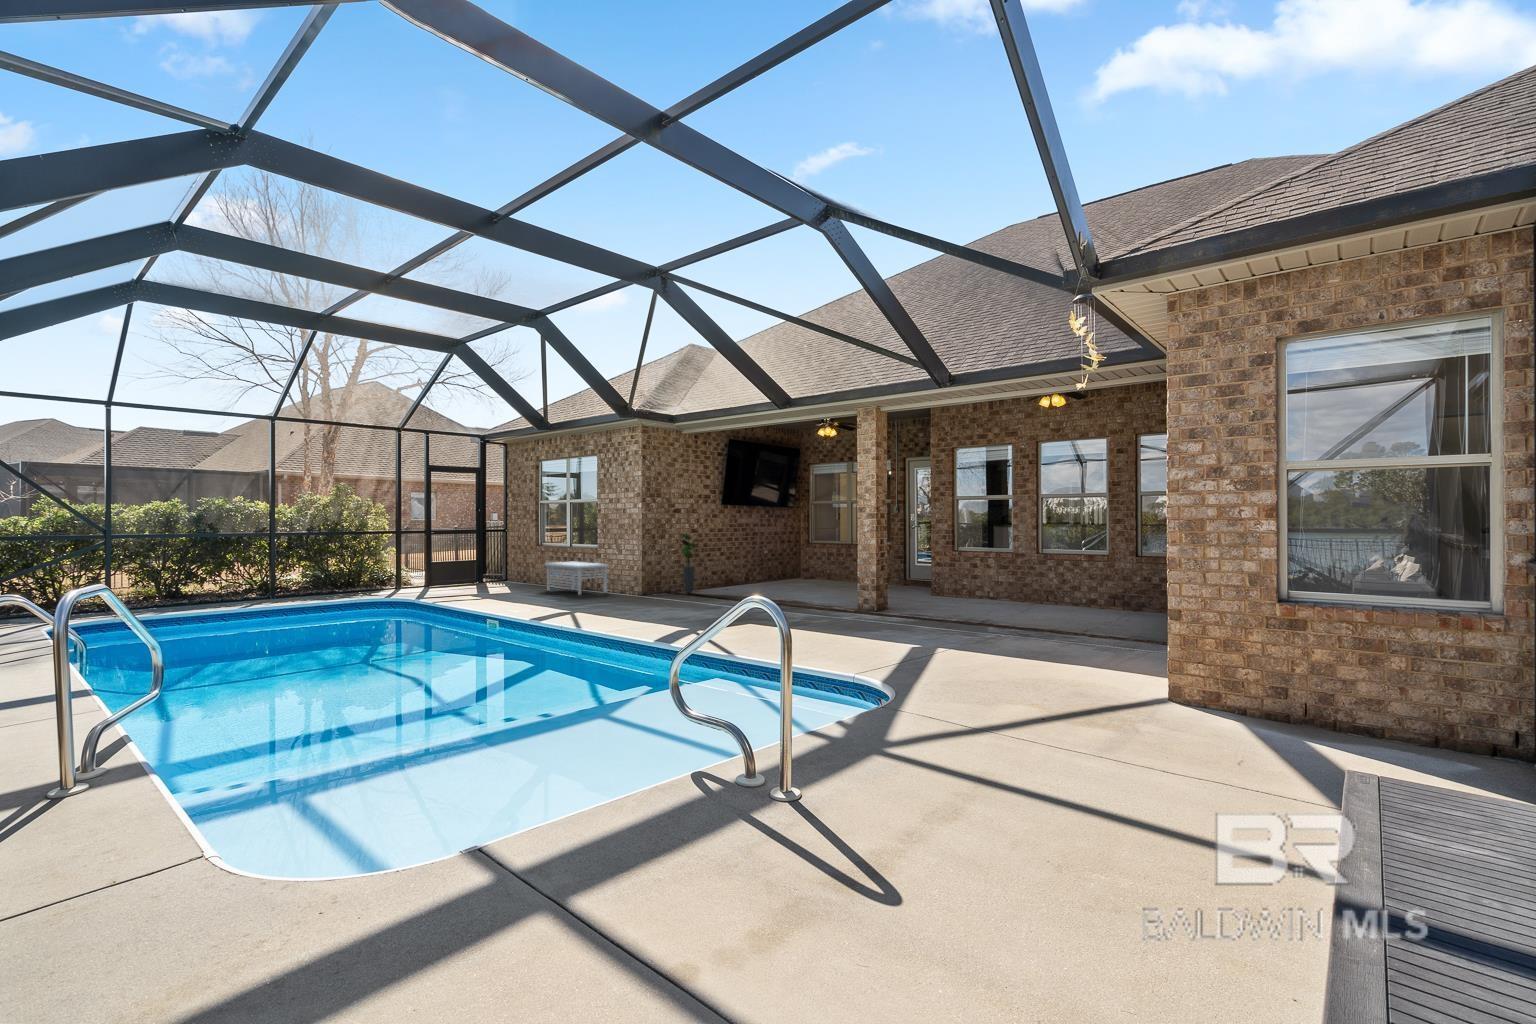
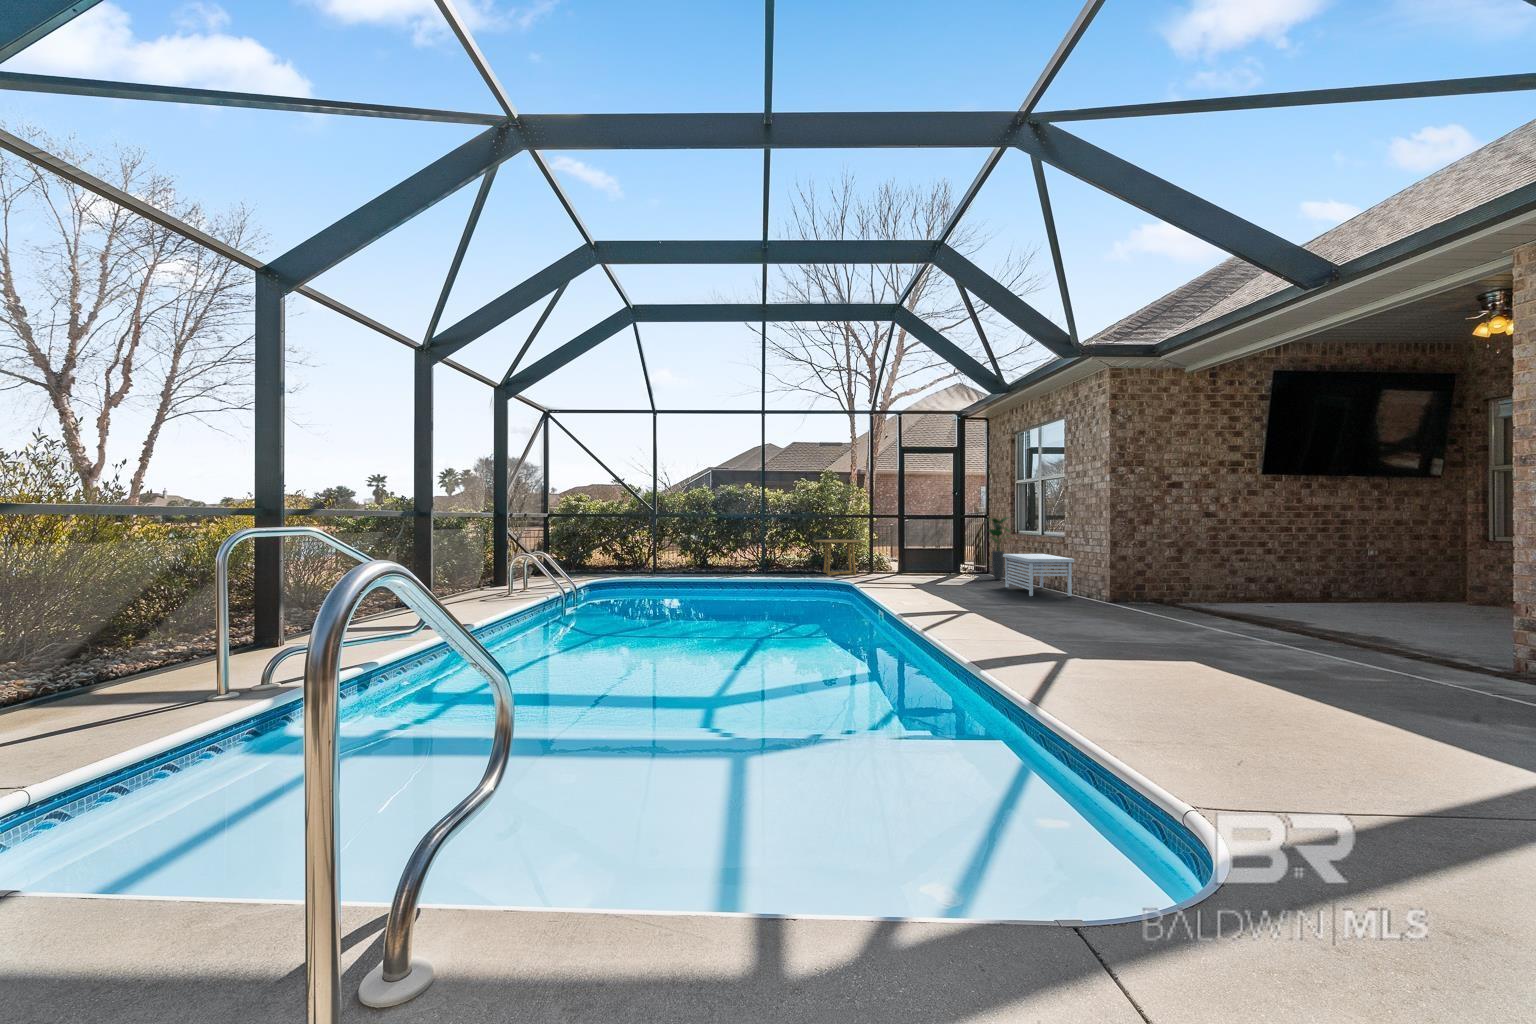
potted plant: present [681,534,696,593] -> present [988,517,1010,580]
round table: none [335,556,395,594] -> present [814,540,865,575]

